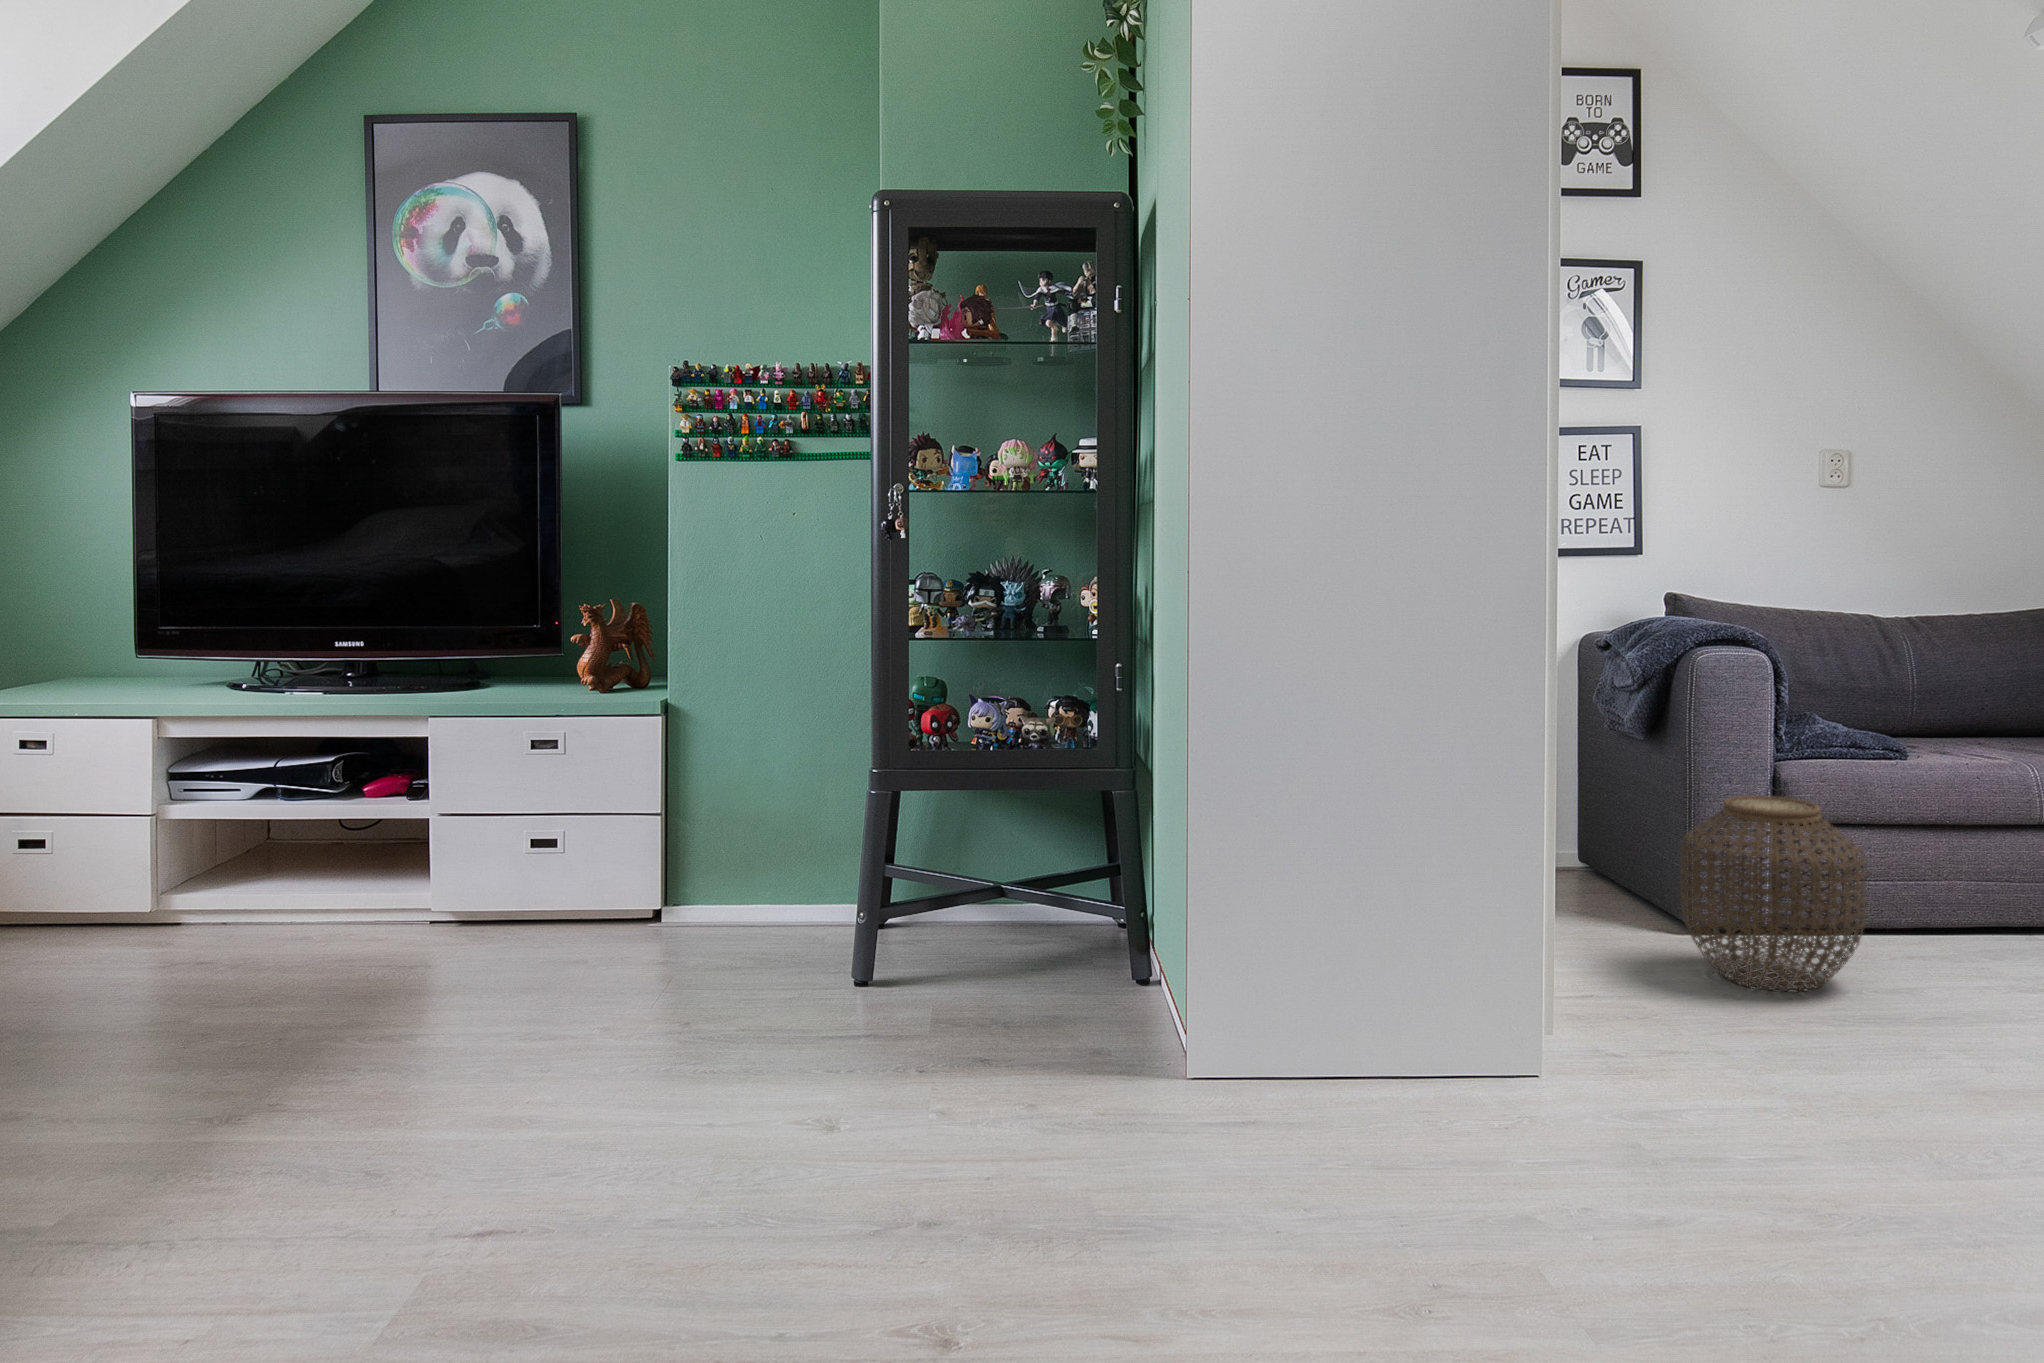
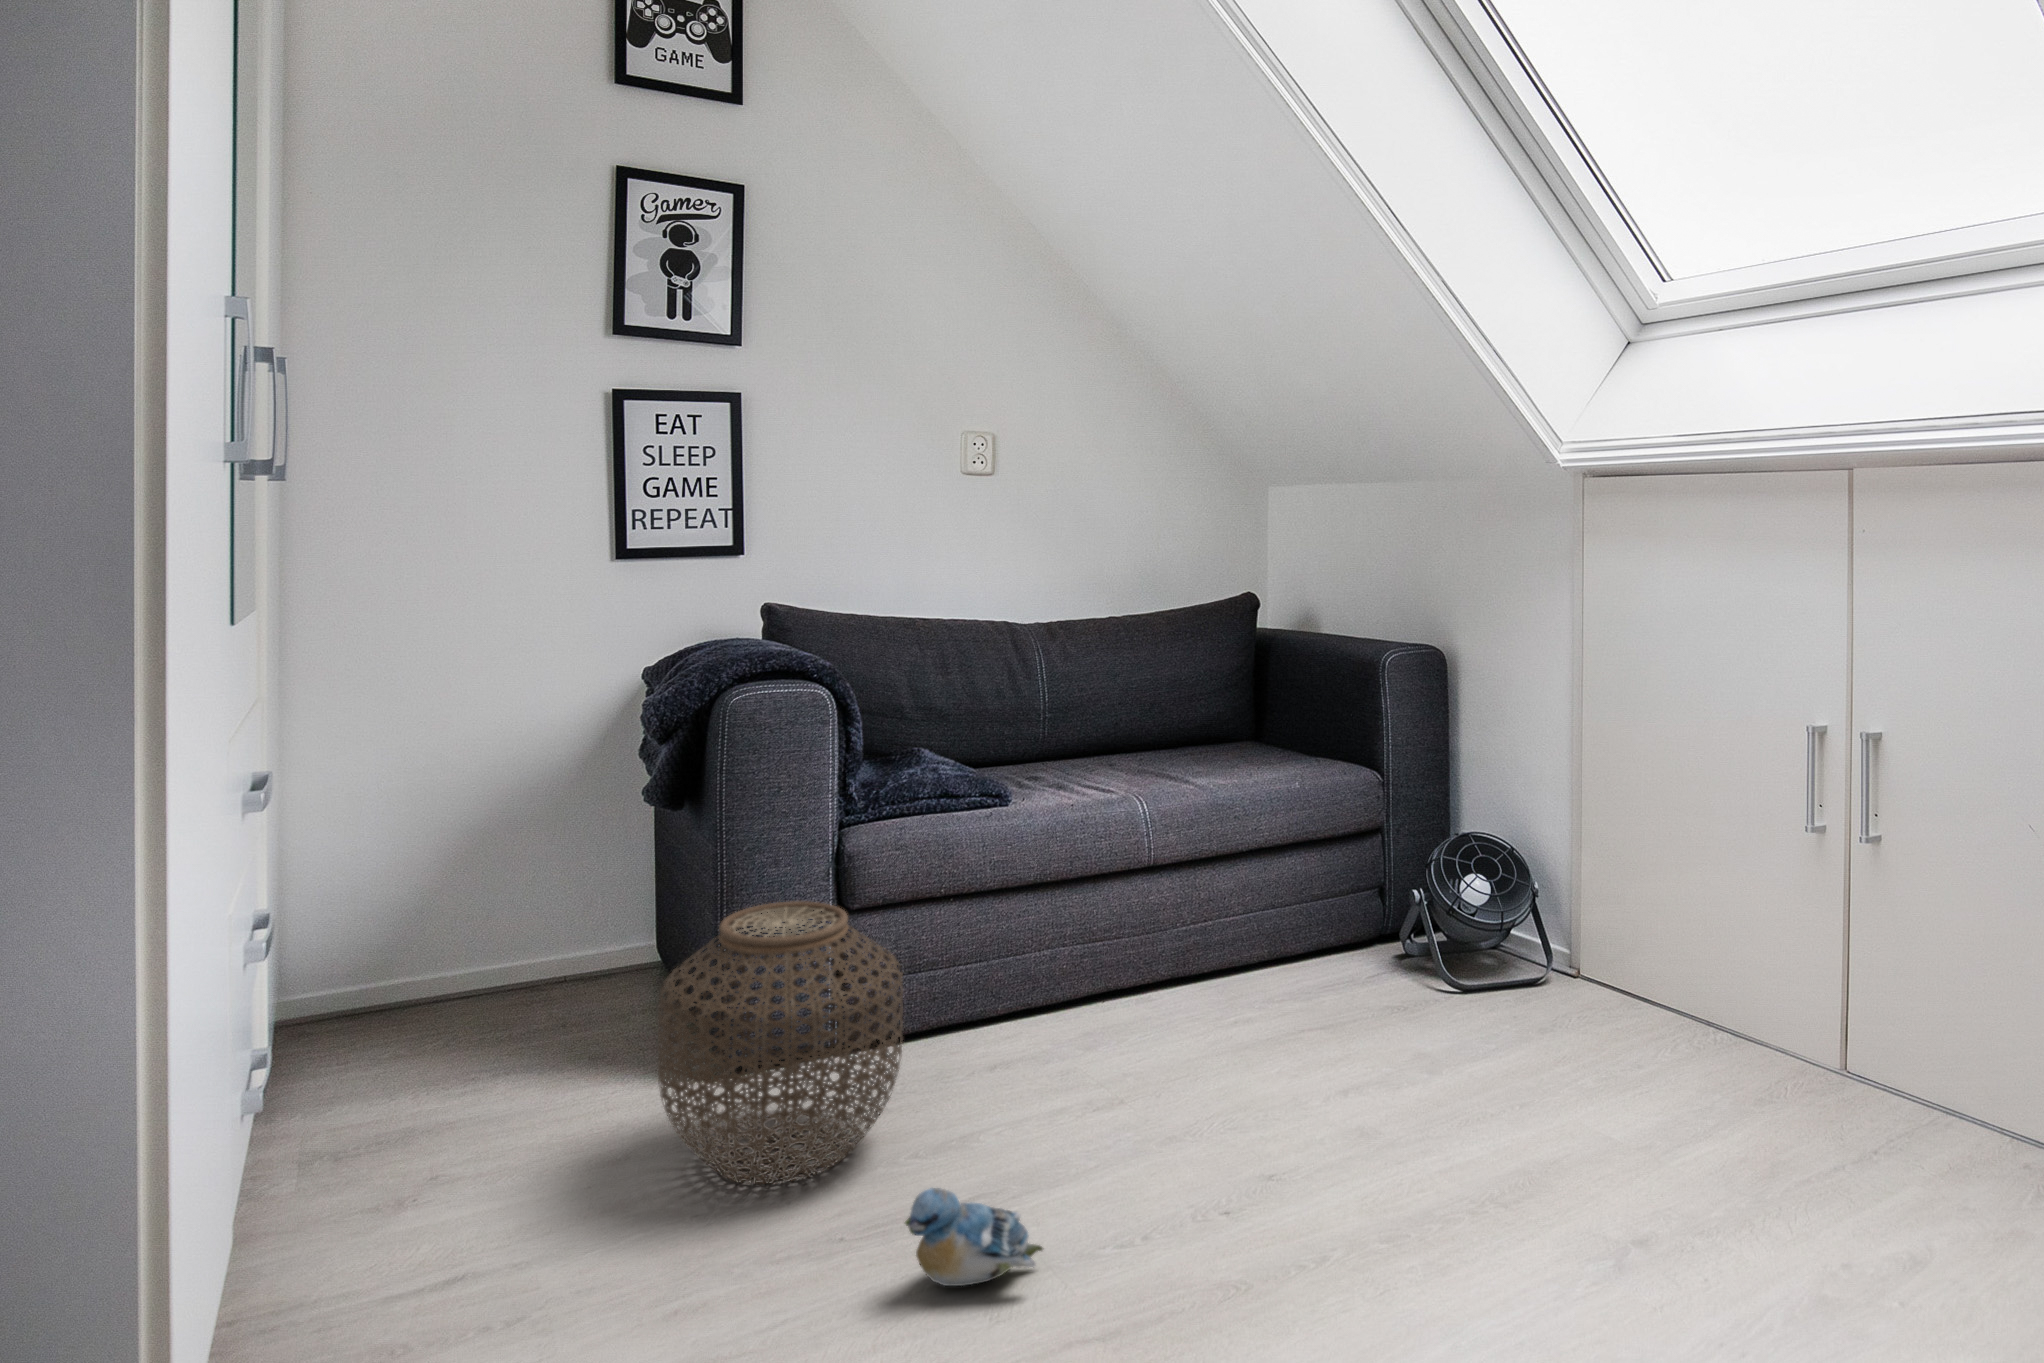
plush toy: none [1914,980,2024,1054] -> present [905,1188,1043,1286]

